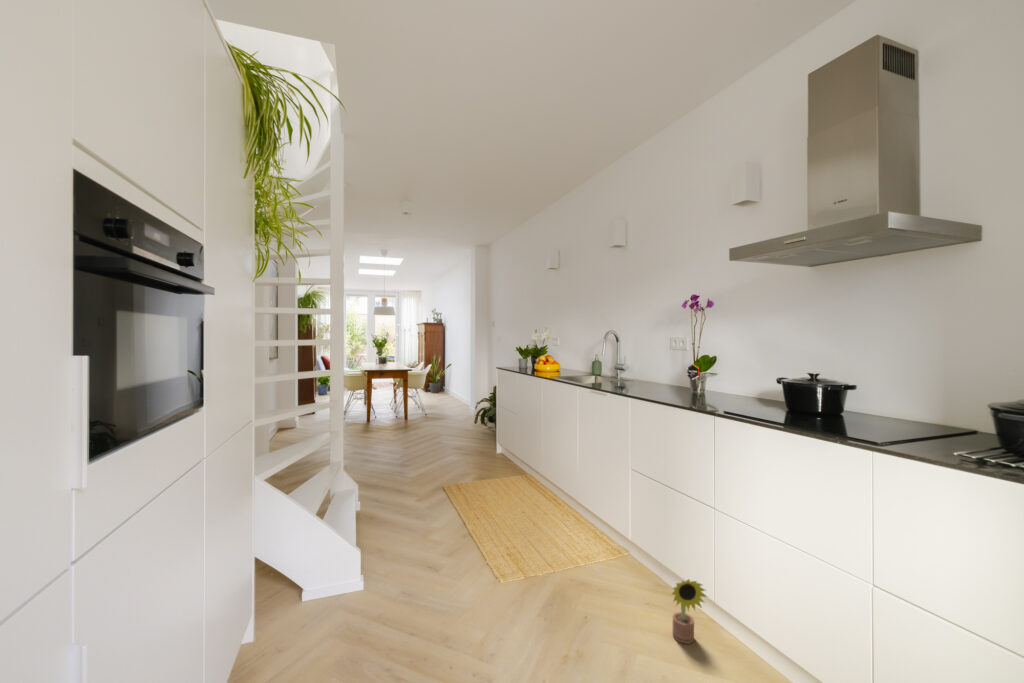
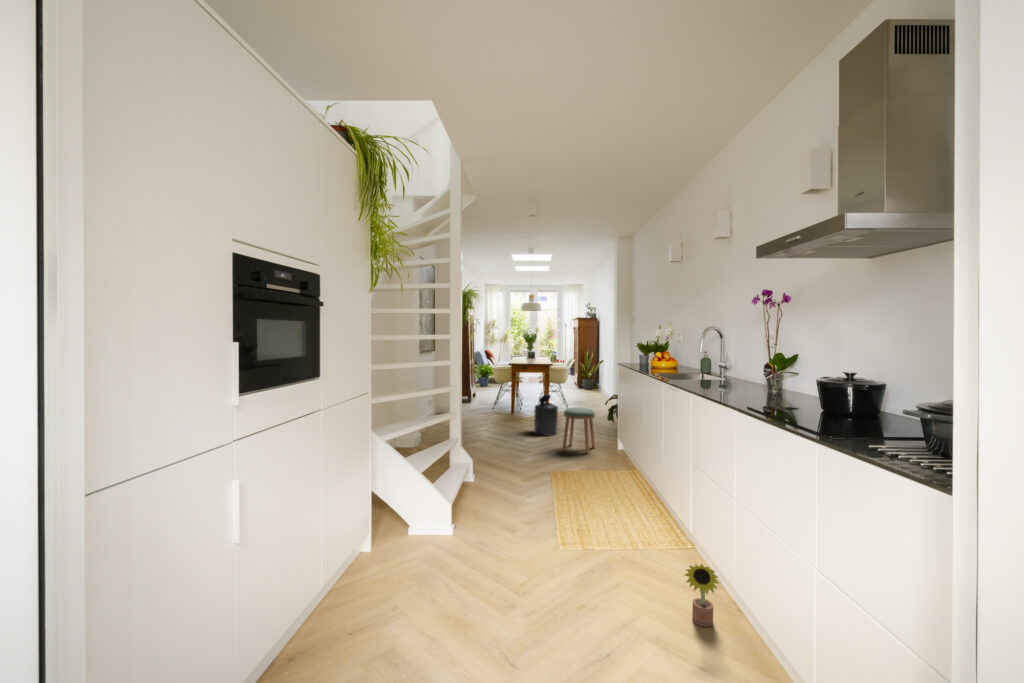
trash can: none [404,403,429,447] -> present [534,395,558,436]
stool: none [443,415,476,462] -> present [562,408,595,454]

